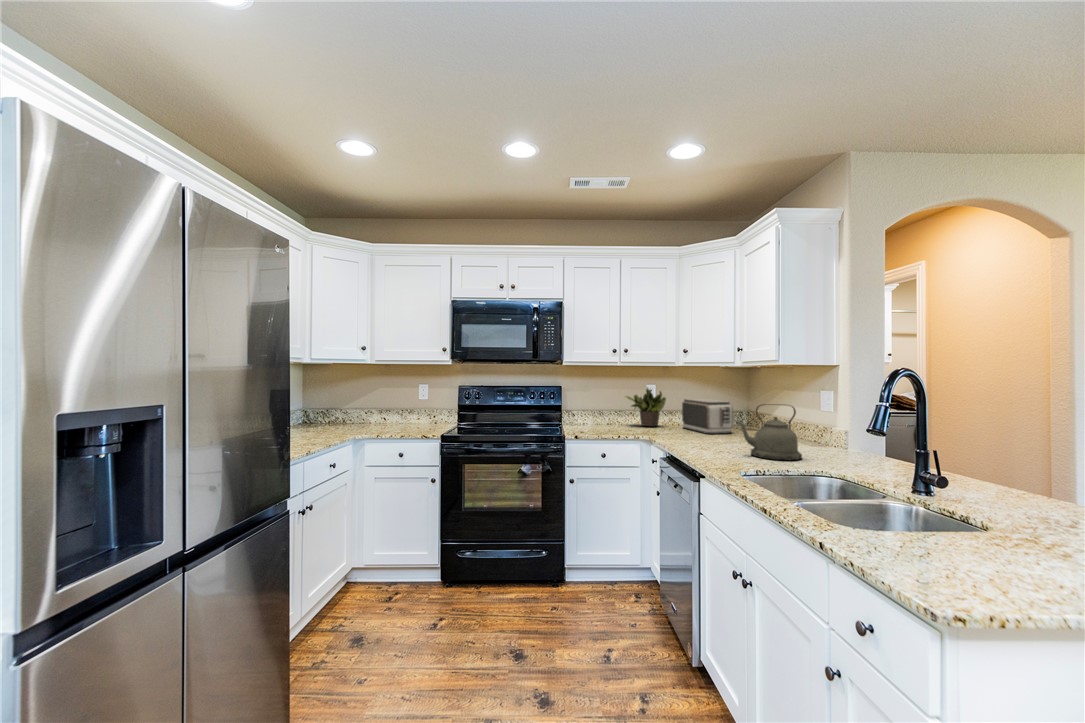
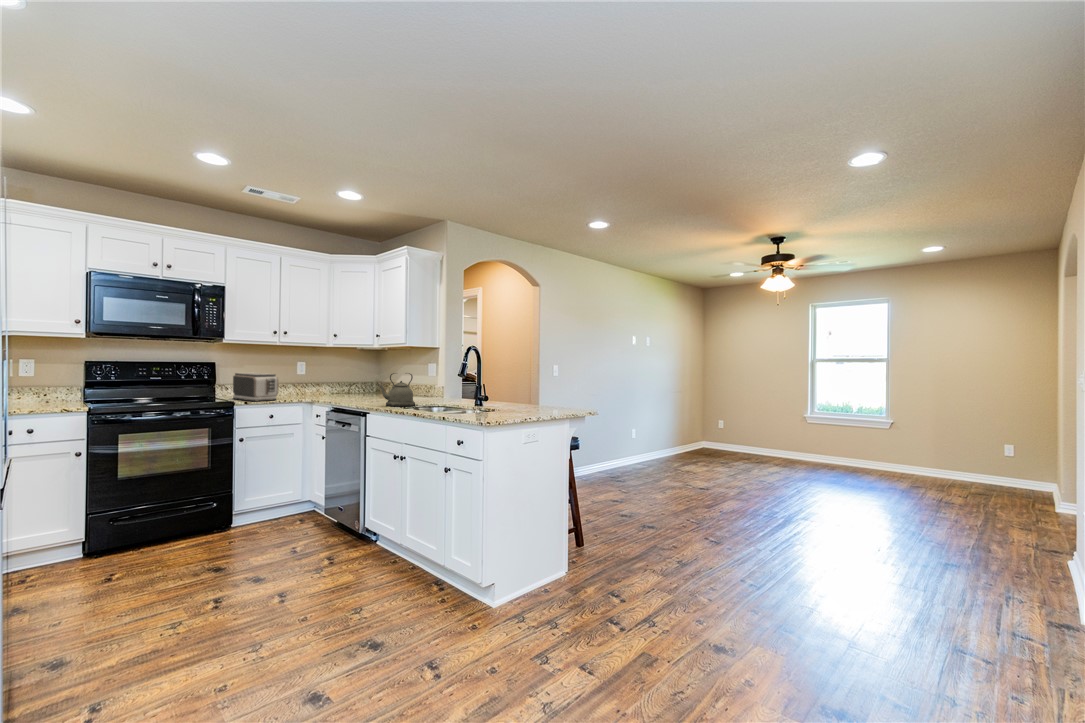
potted plant: present [626,388,666,426] -> none [278,363,317,395]
toaster: present [682,399,733,434] -> present [233,373,278,401]

